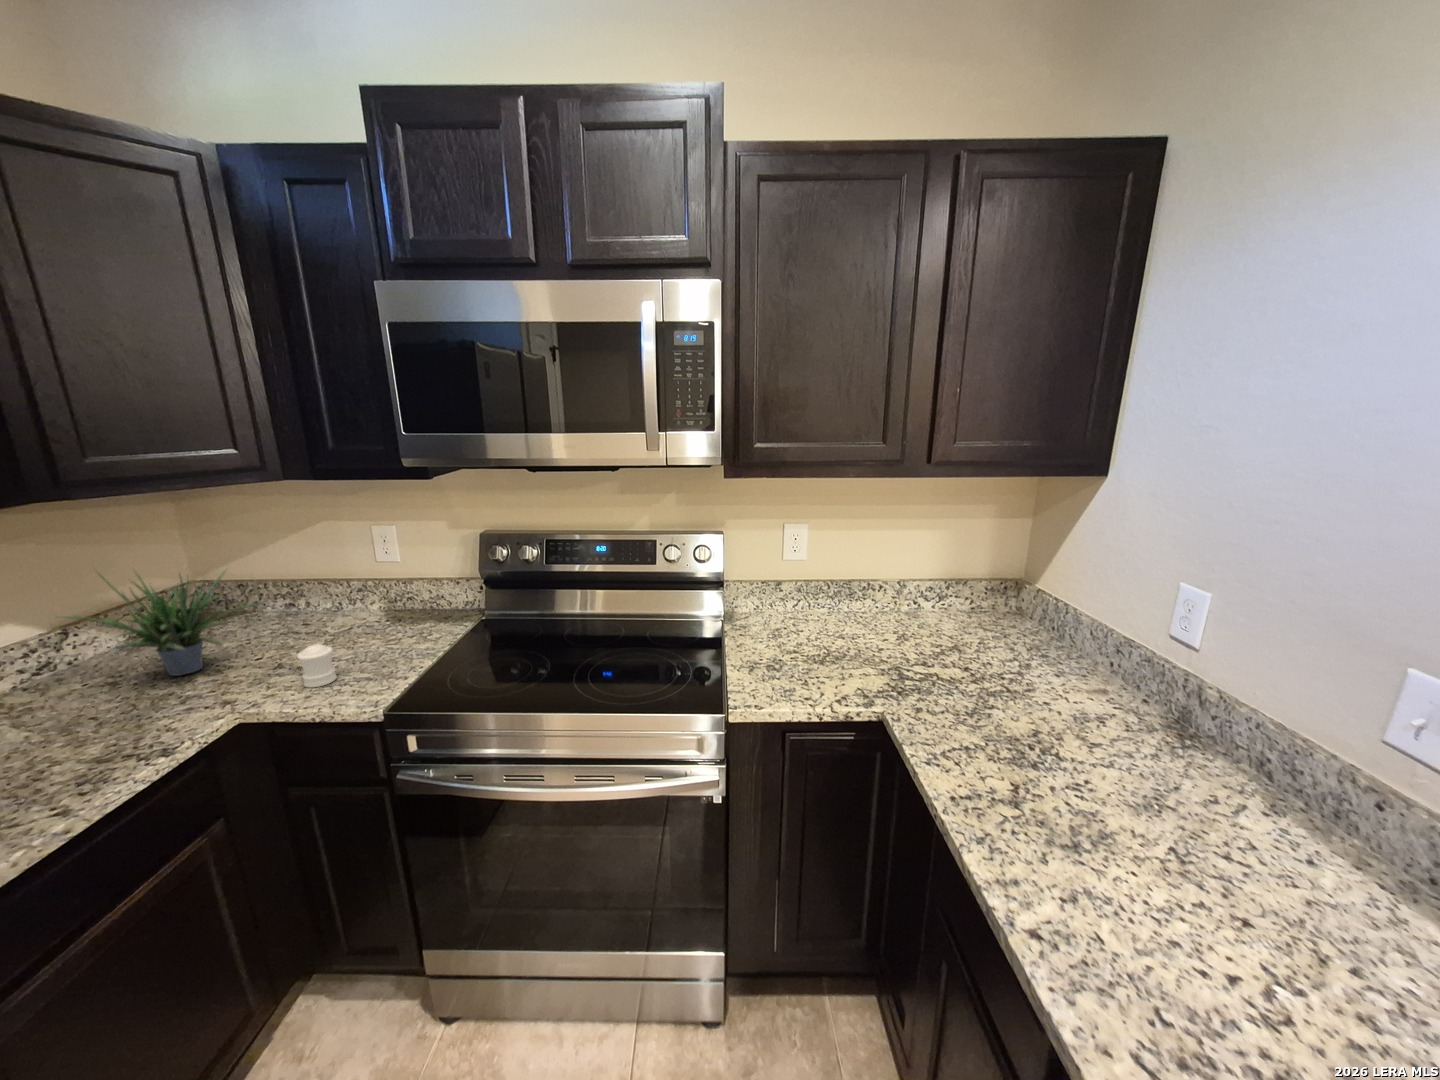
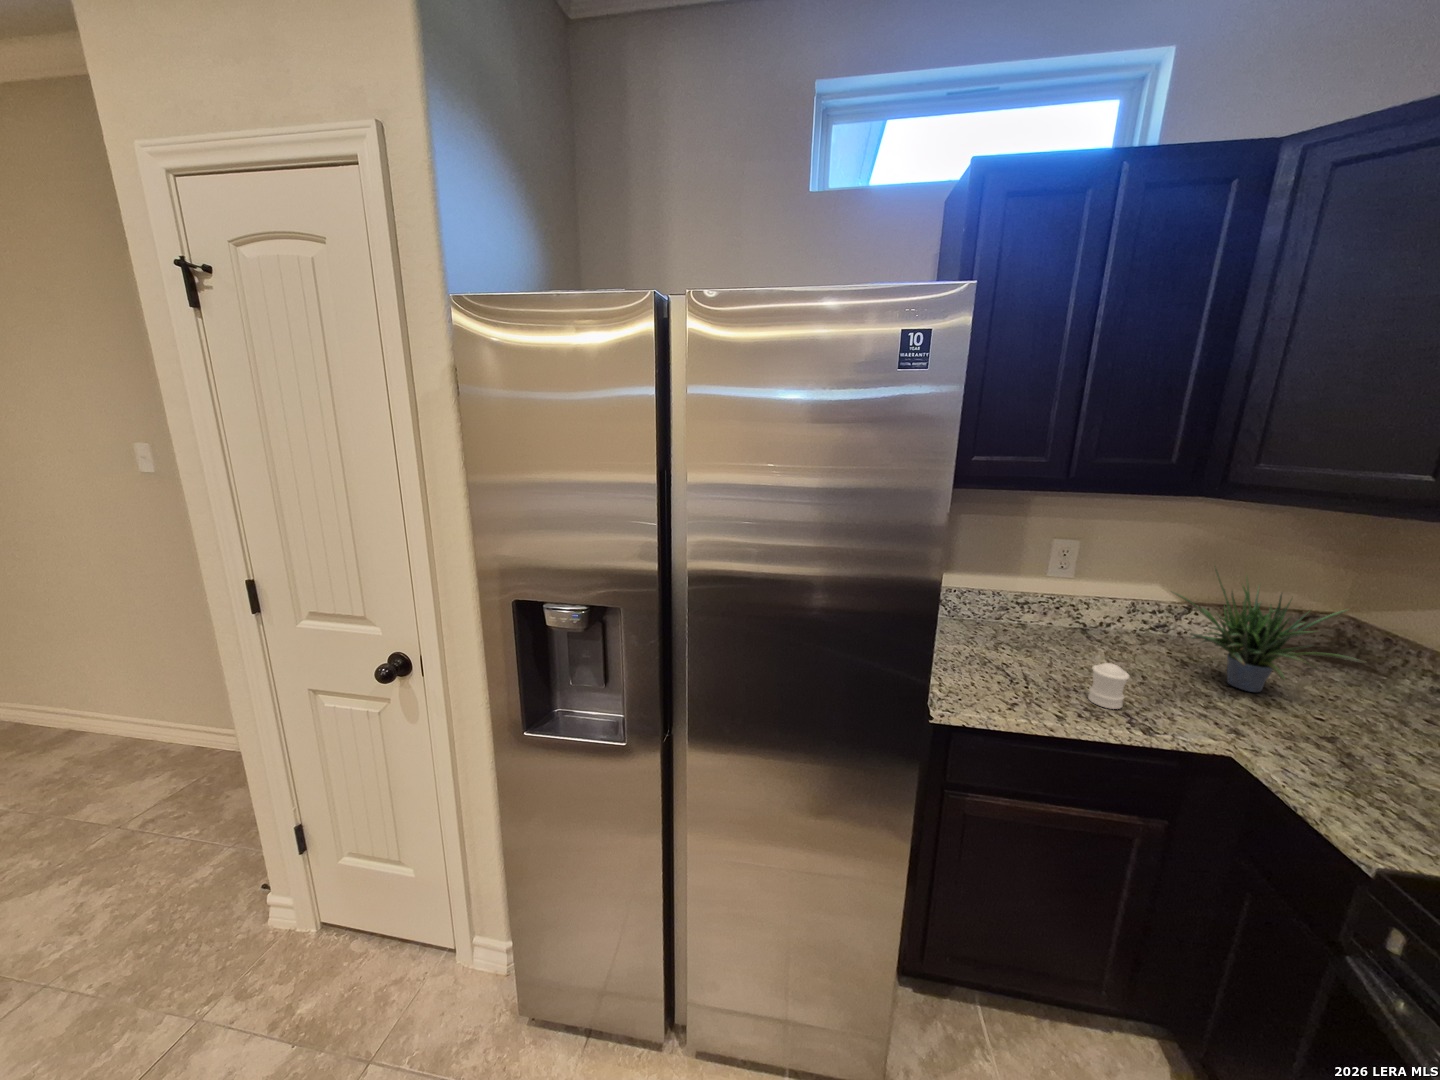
salt shaker: present [297,644,337,687] -> present [1088,663,1129,709]

